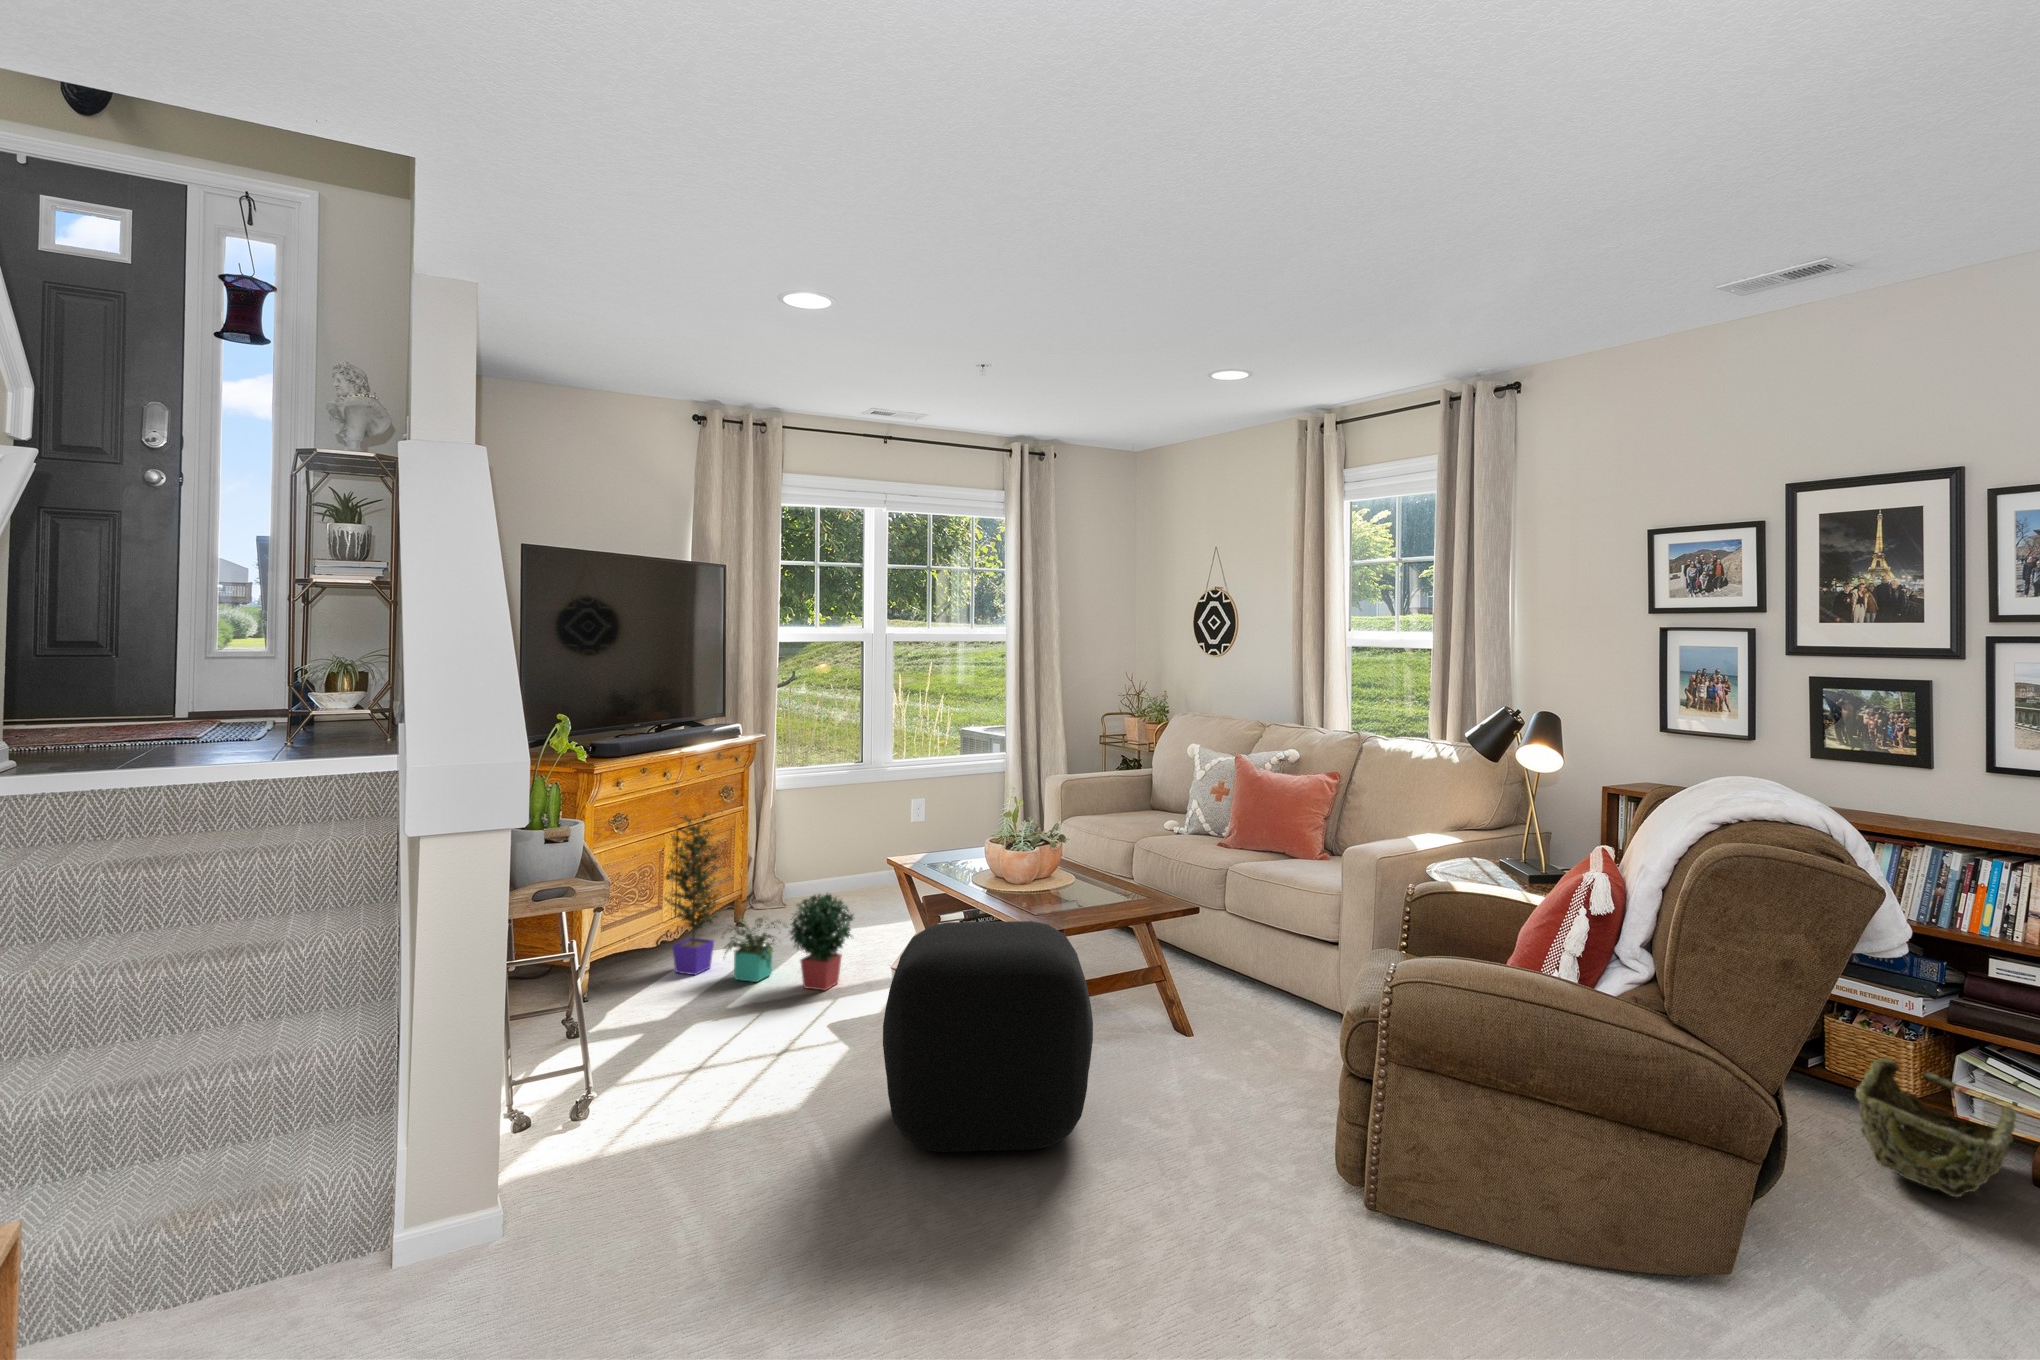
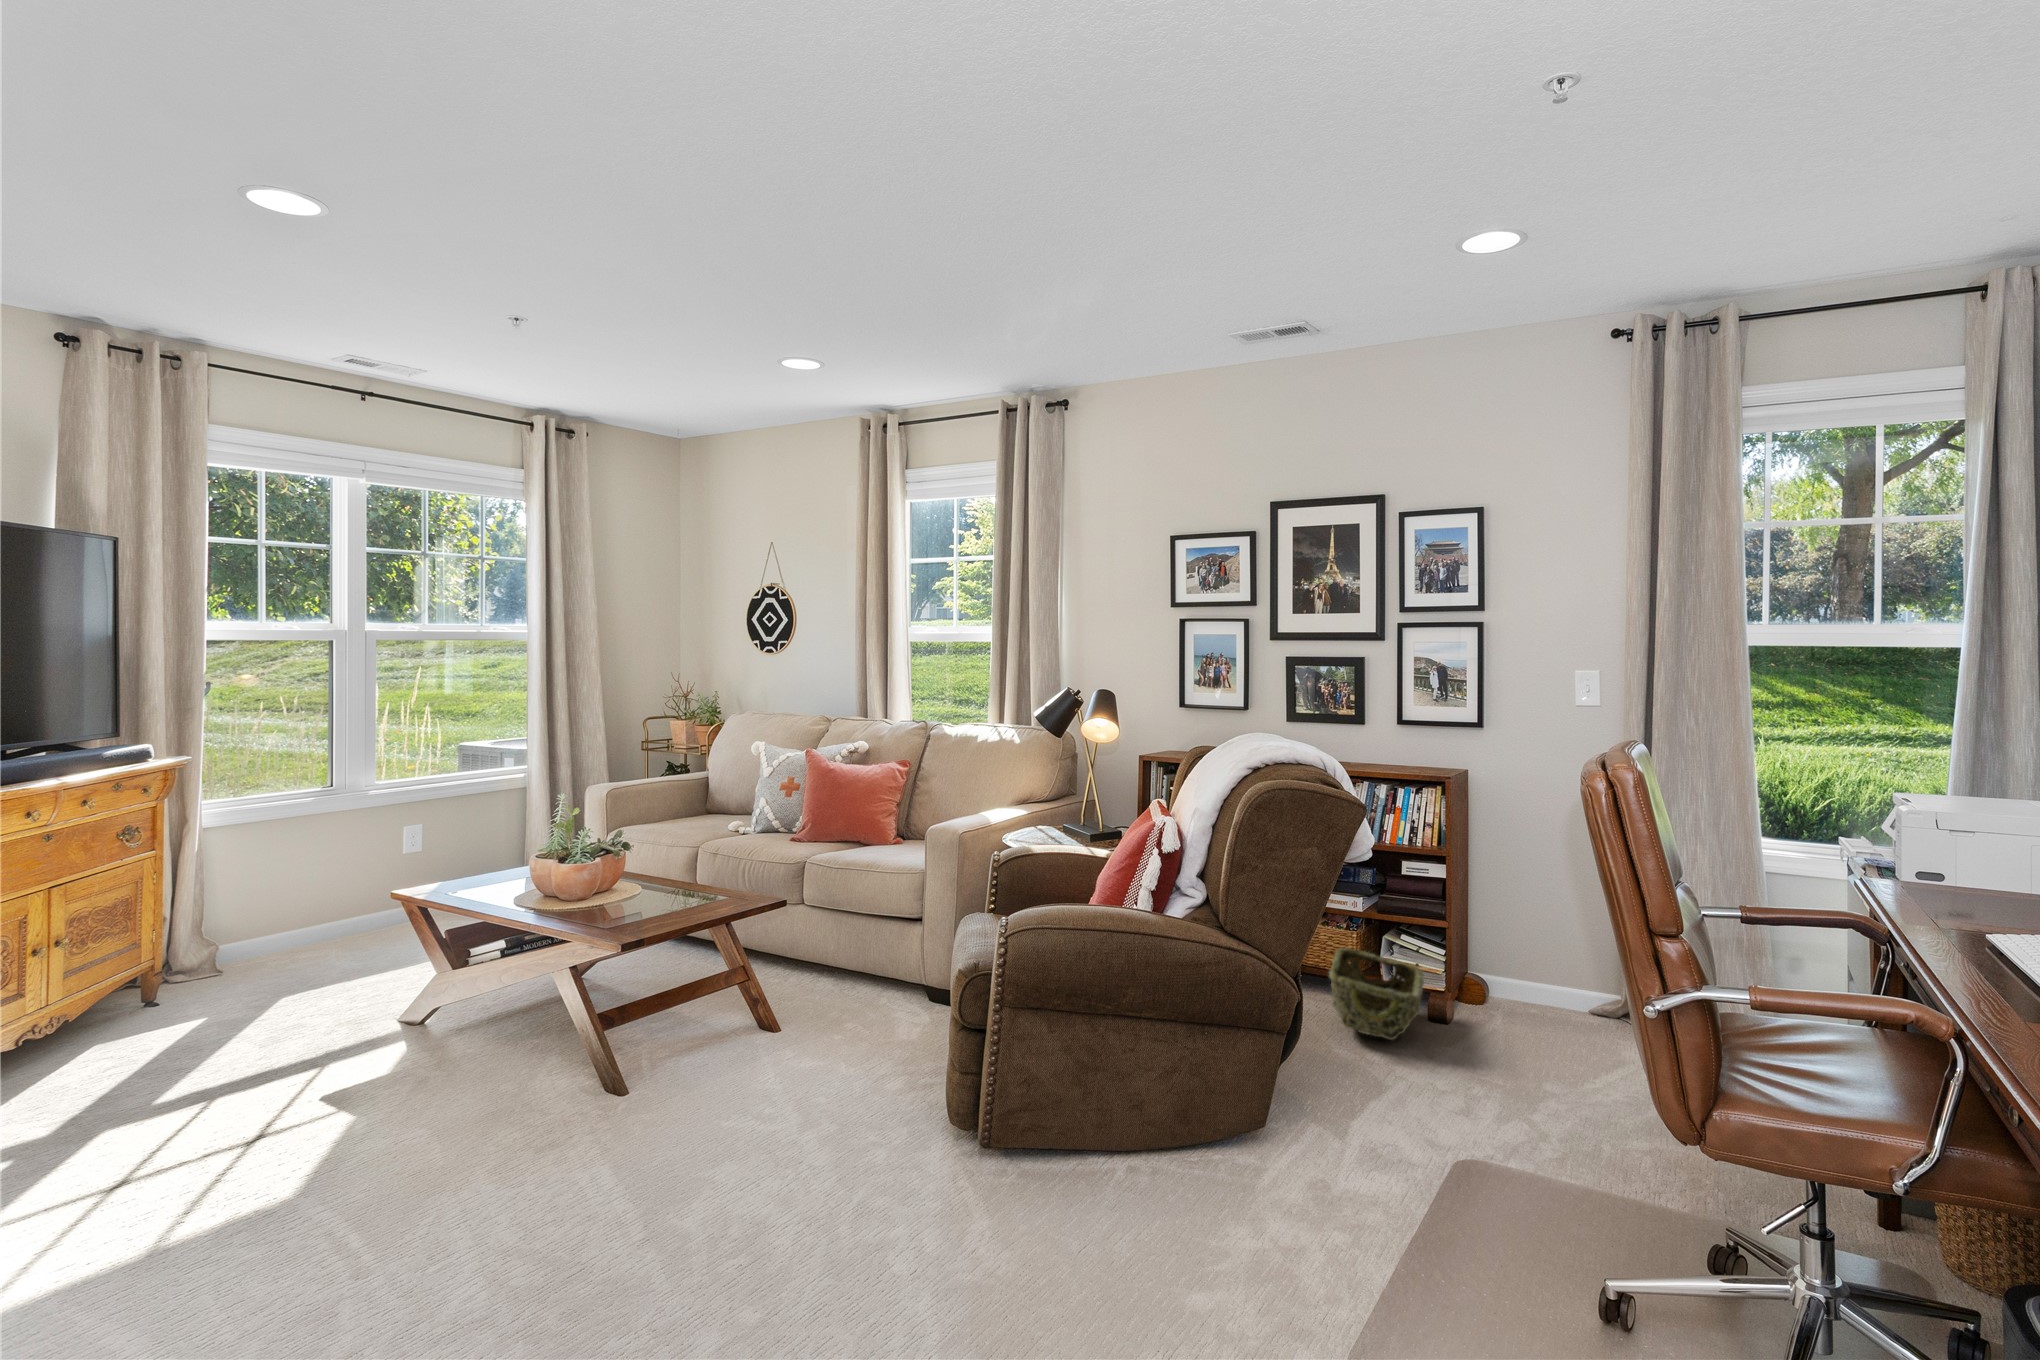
potted plant: present [664,814,853,991] -> none [71,855,369,1063]
ottoman: present [883,921,1093,1152] -> none [455,928,701,1188]

